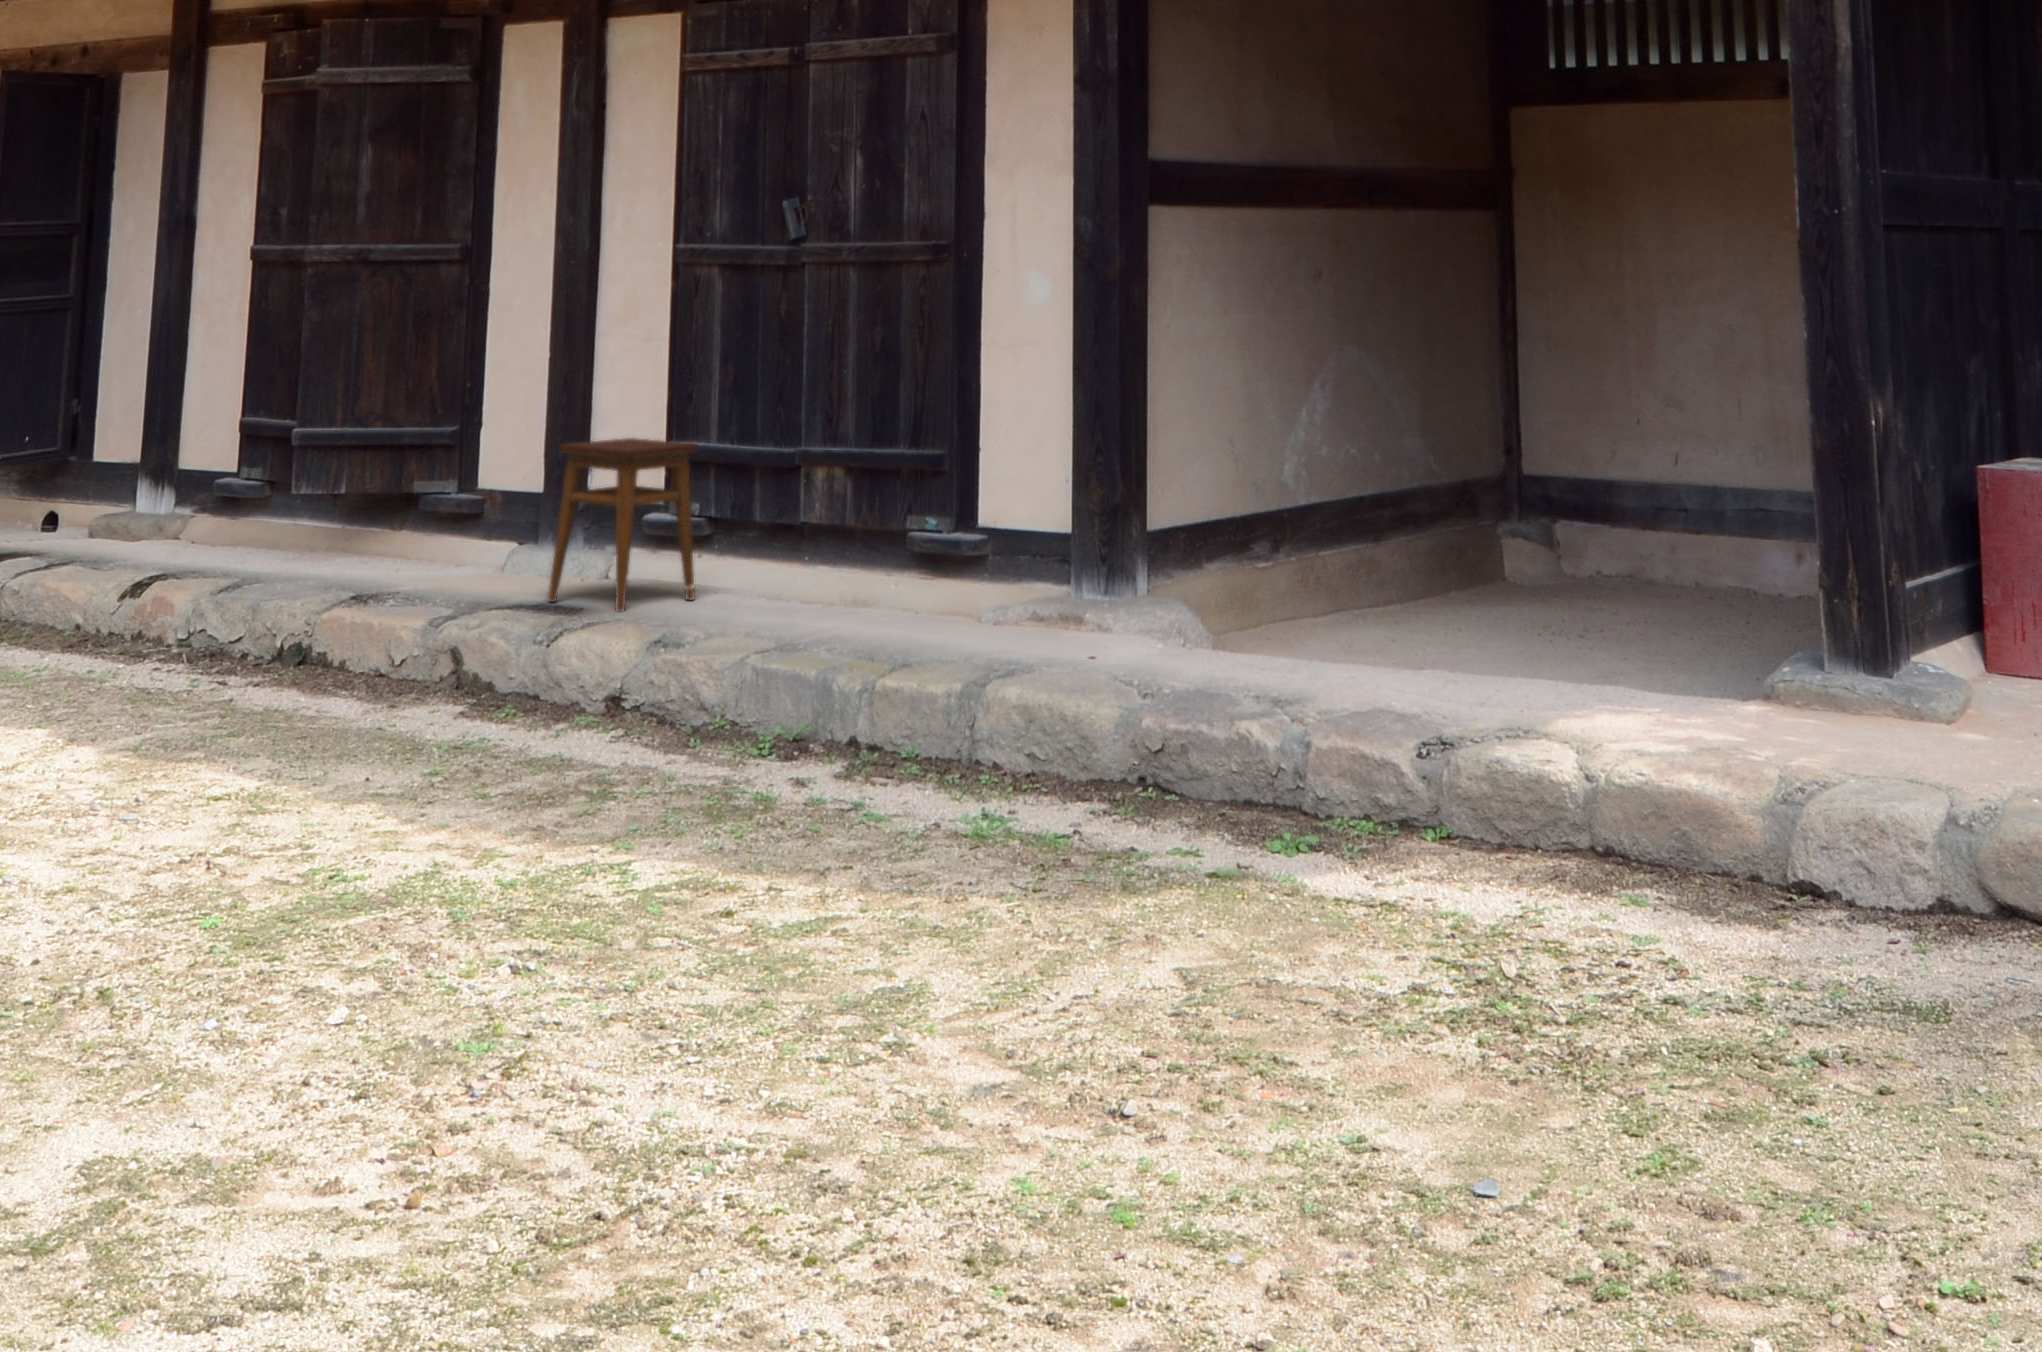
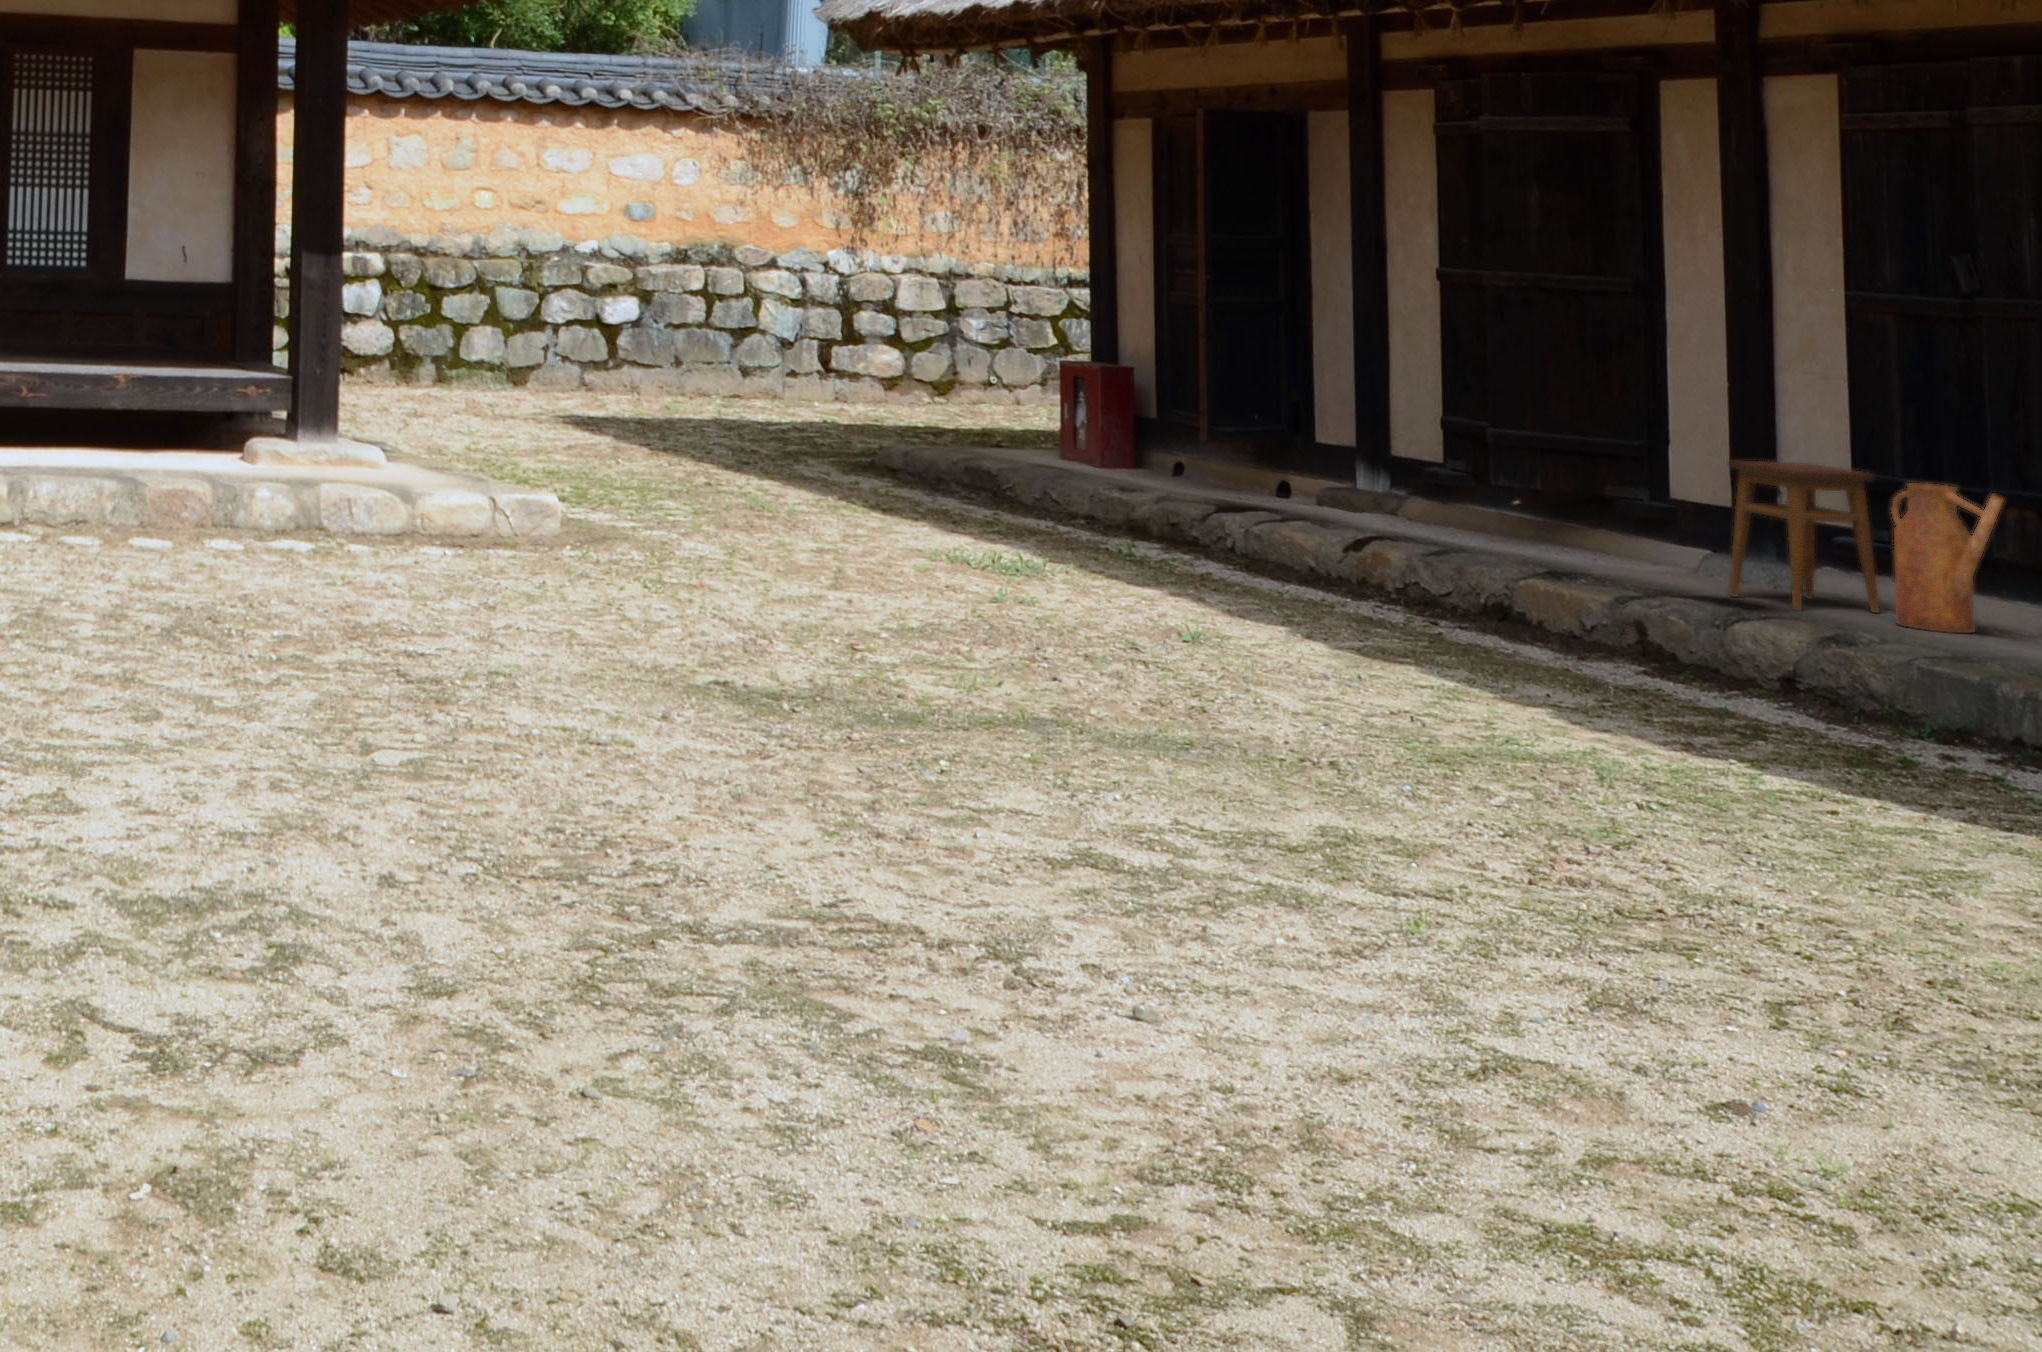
watering can: none [717,451,833,617] -> present [1892,483,2005,633]

